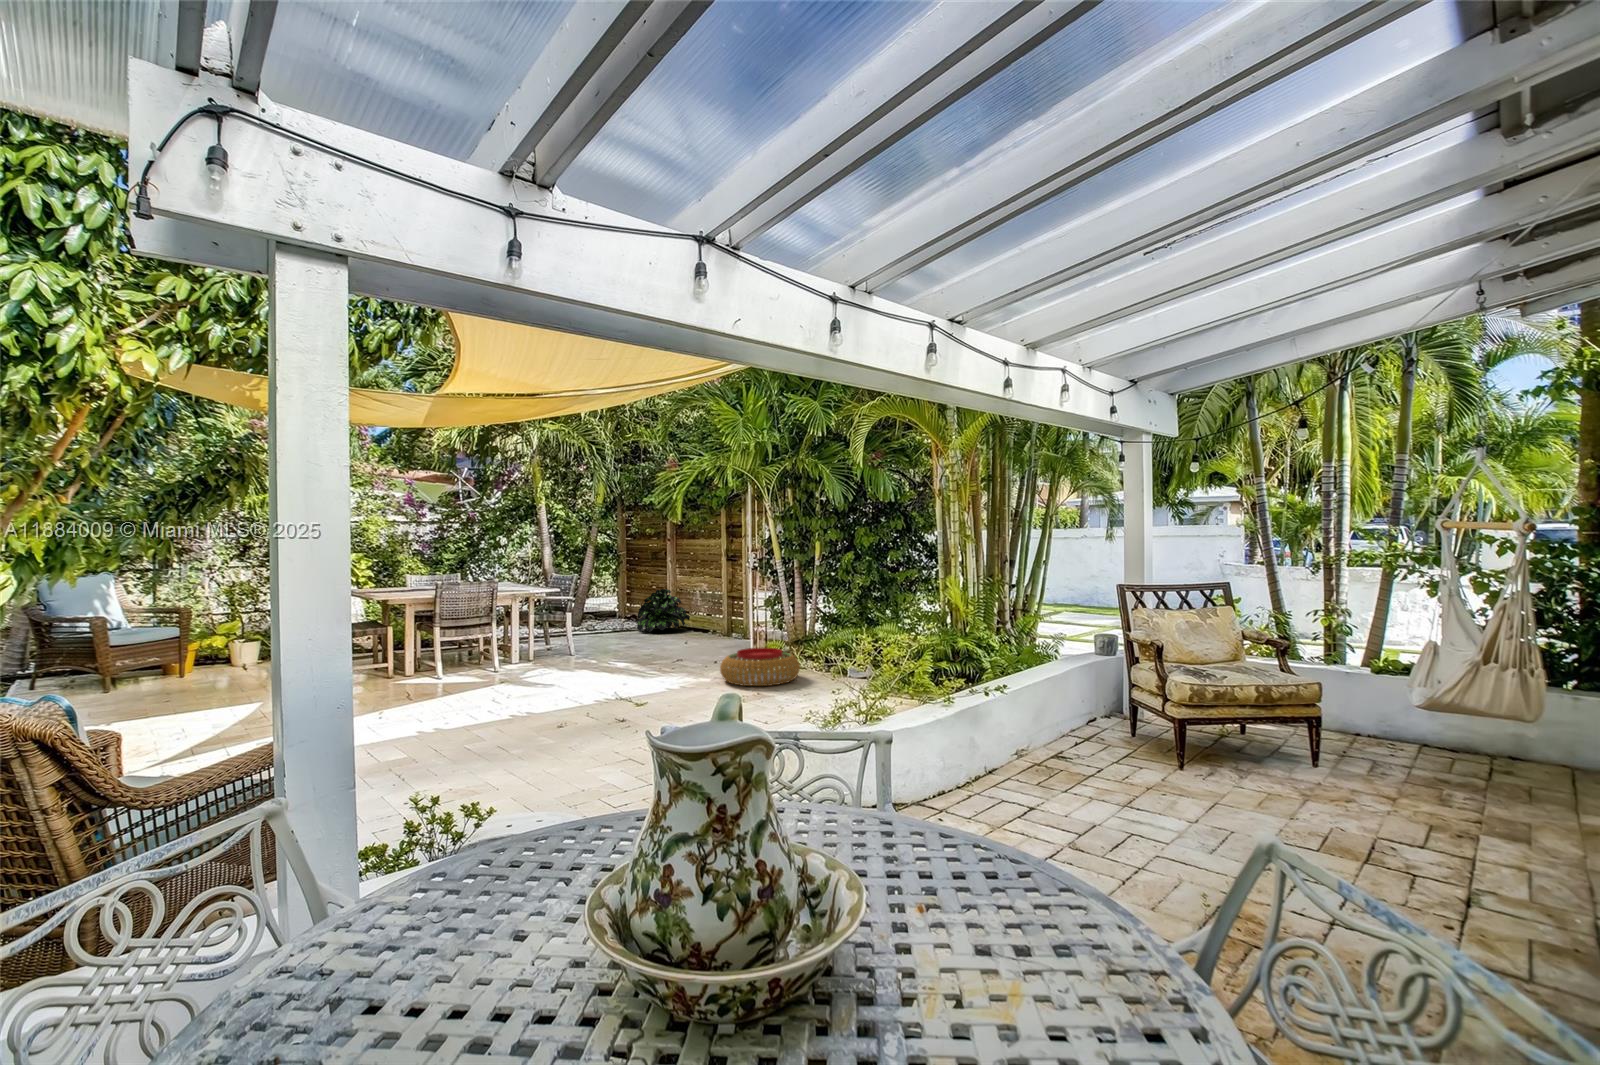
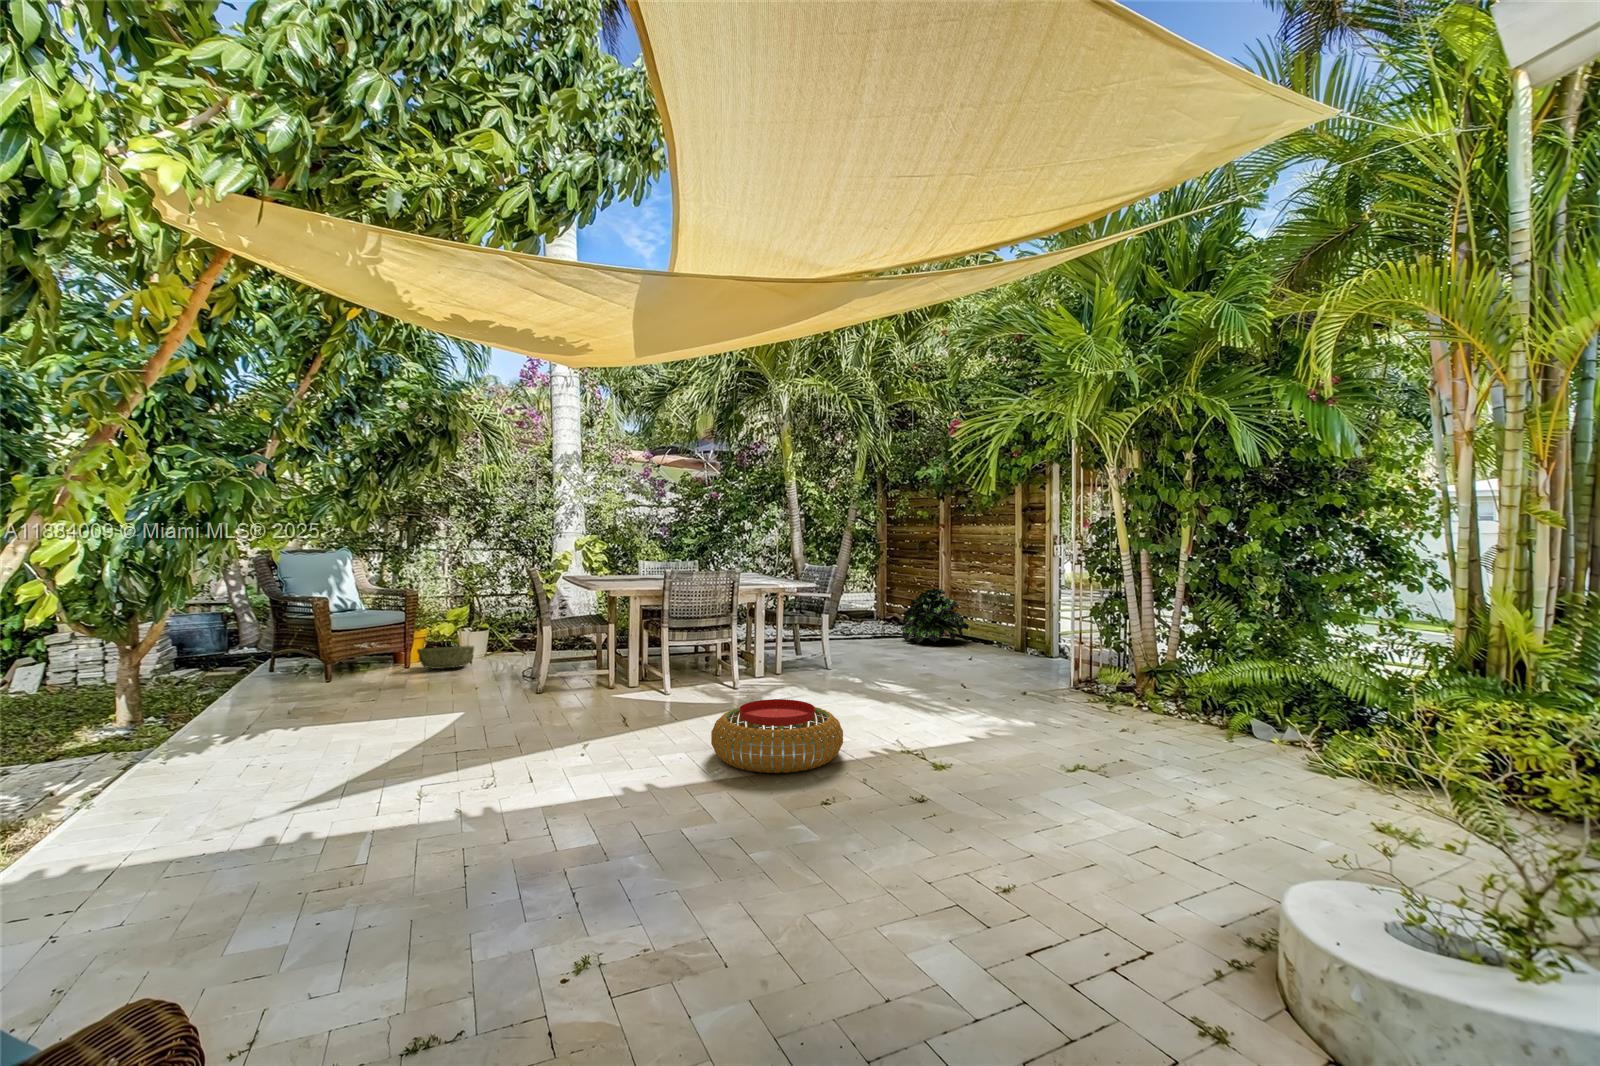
pouf: present [720,648,800,686] -> present [711,699,843,773]
woven basket: none [189,653,246,676] -> present [417,645,474,669]

